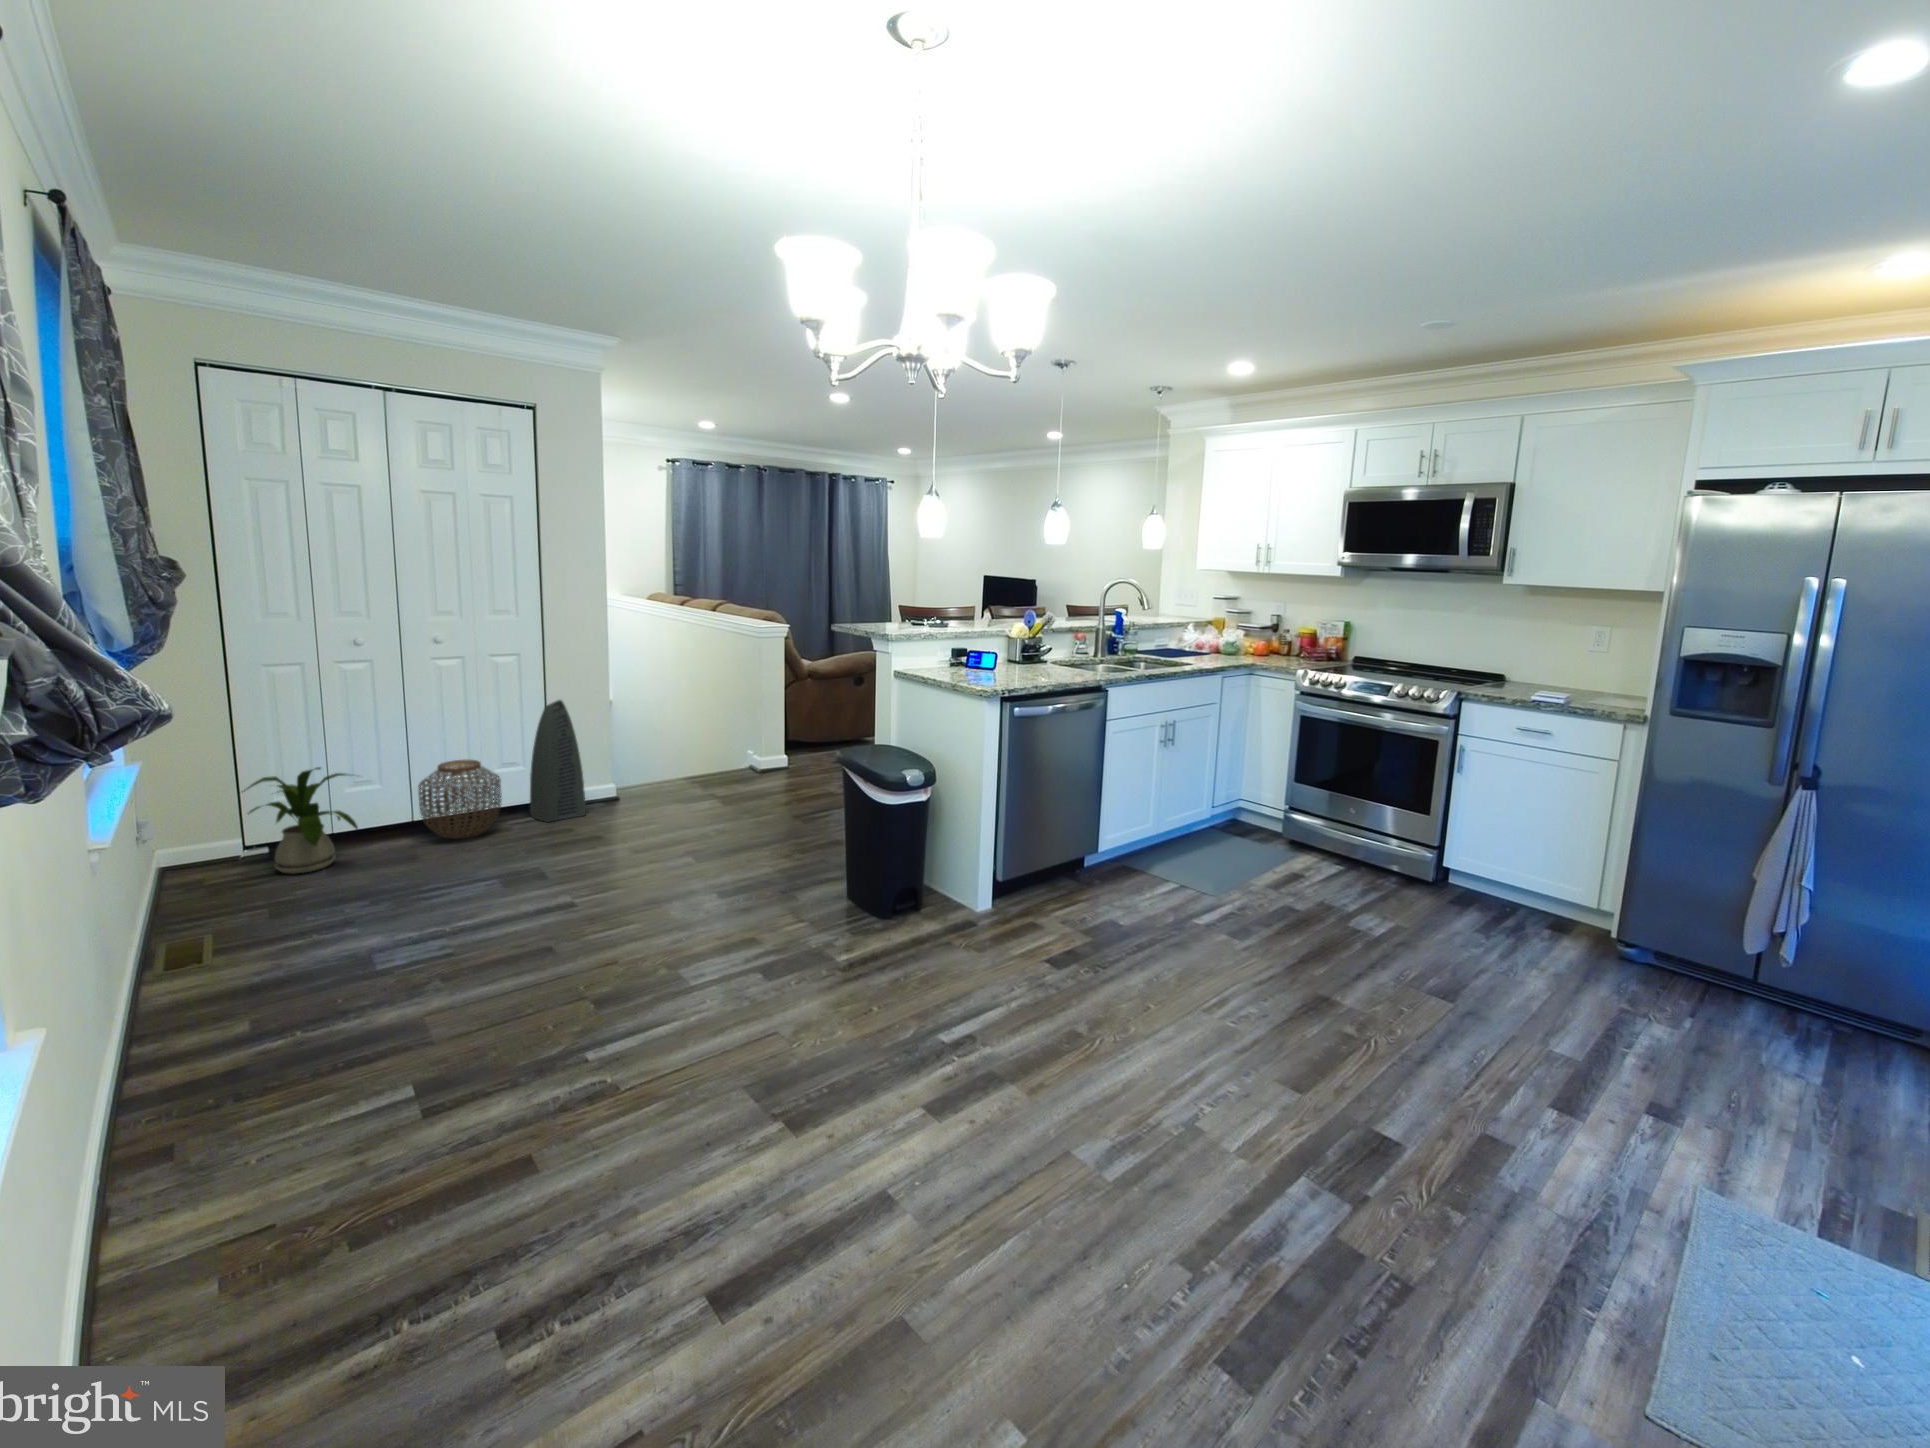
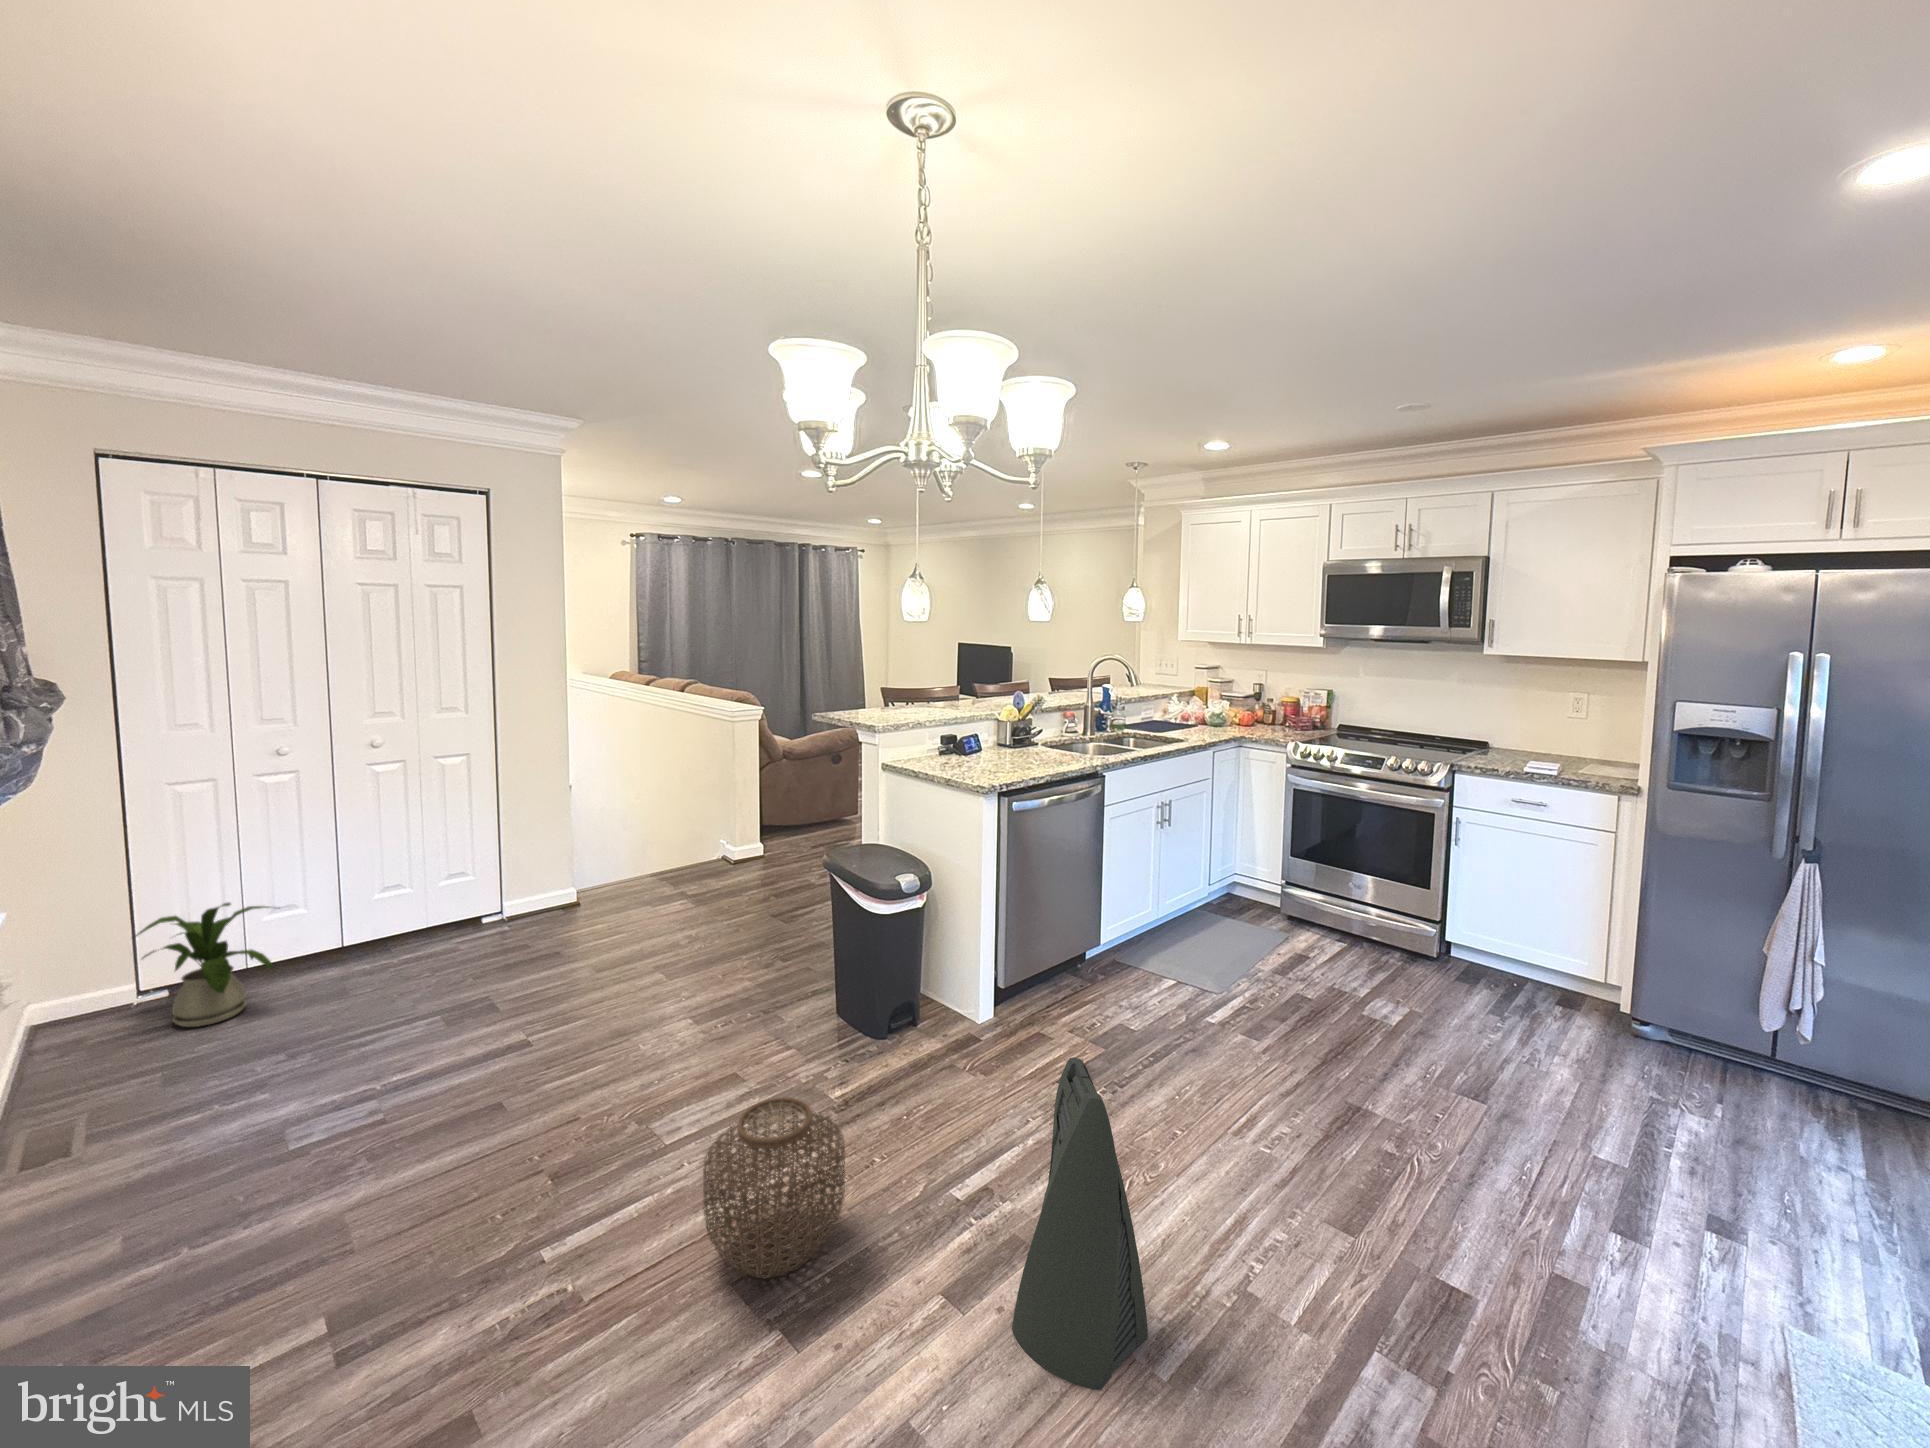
air purifier: present [530,700,586,822] -> present [1012,1058,1148,1390]
woven basket: present [419,760,502,839] -> present [703,1098,845,1278]

